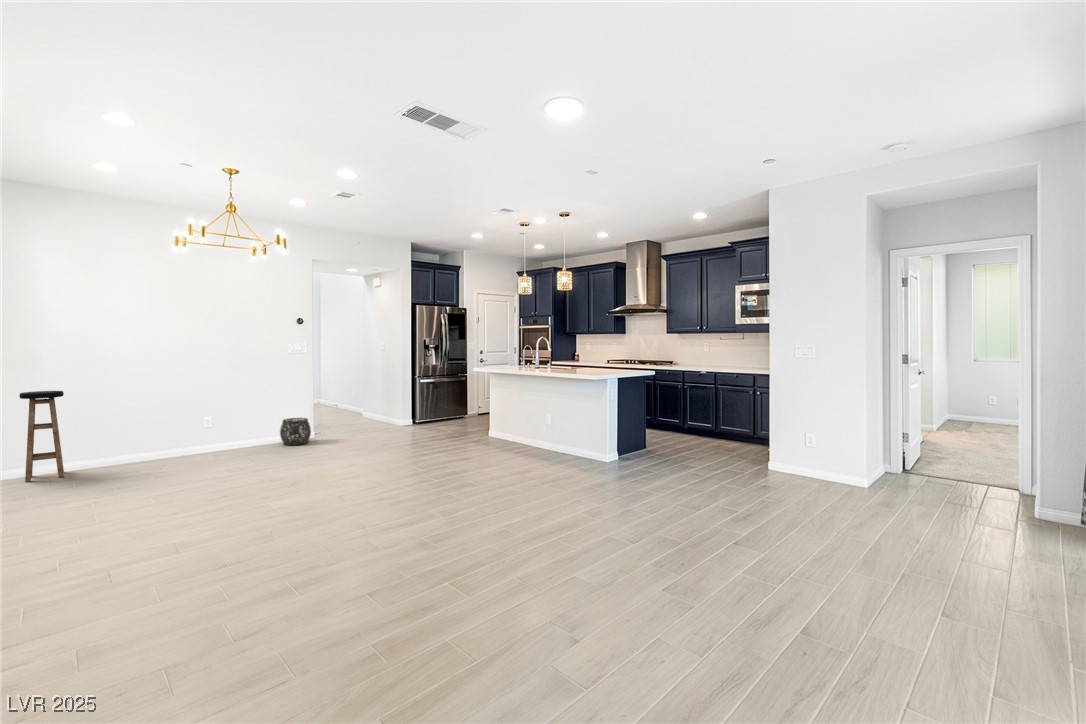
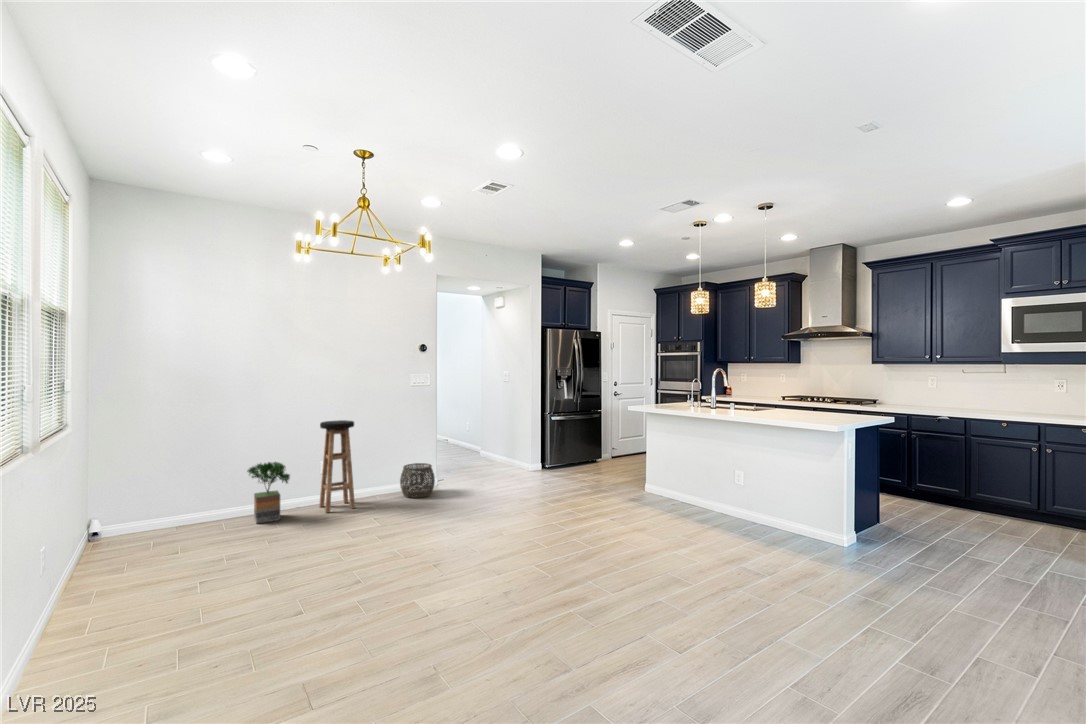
bar stool: present [19,391,64,482] -> present [319,420,355,513]
potted tree: none [140,415,181,465] -> present [247,462,290,524]

